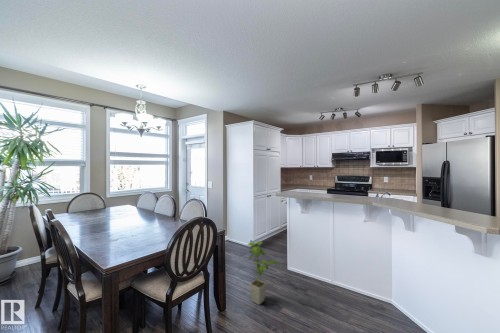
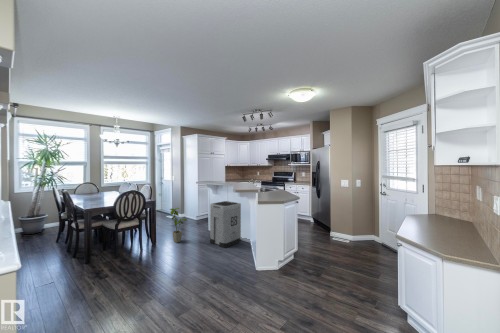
trash can: none [318,225,371,319] -> present [210,201,241,248]

